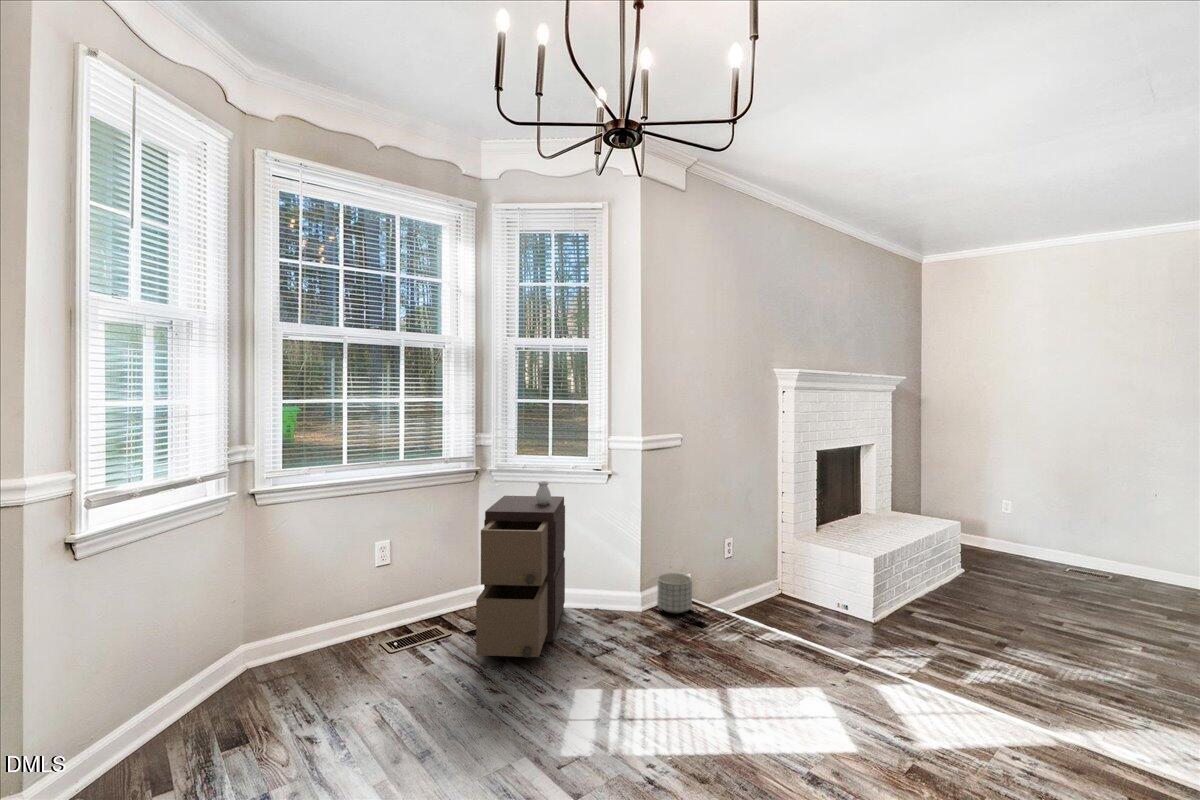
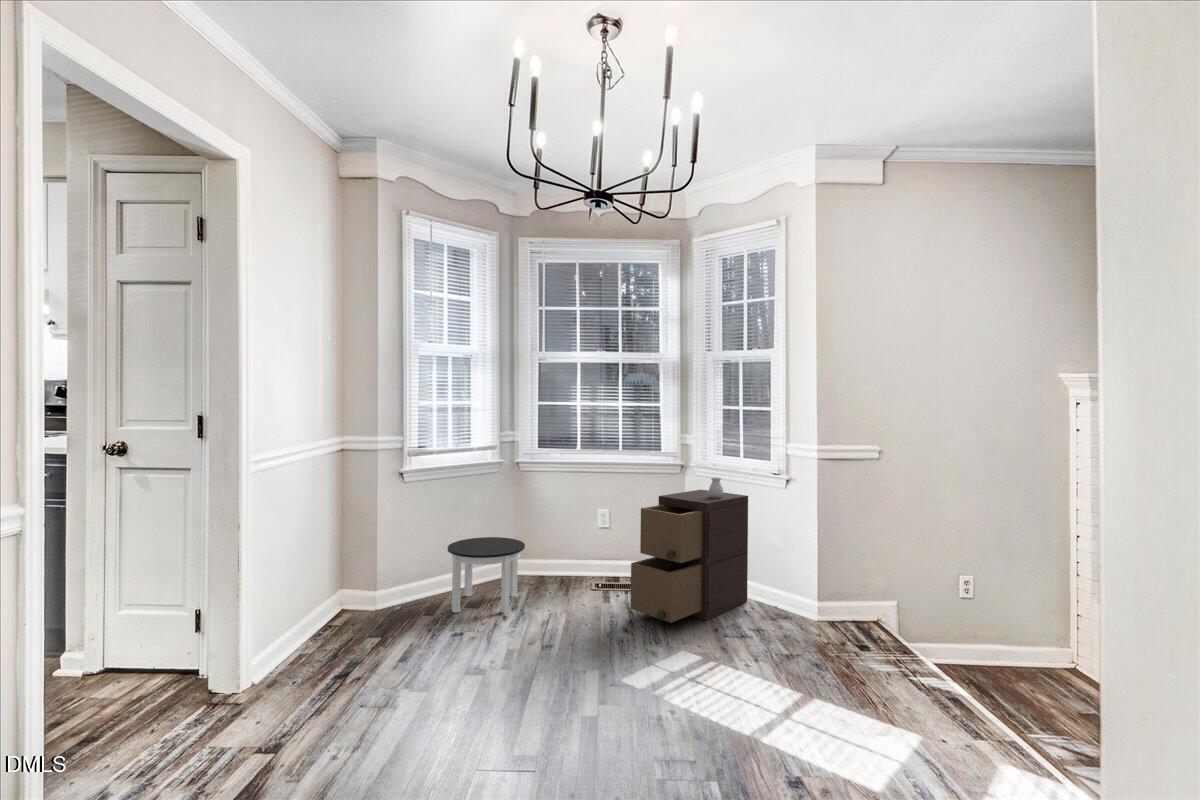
planter: present [657,573,692,614] -> none [832,590,872,634]
round table: none [173,606,312,753] -> present [448,537,525,614]

